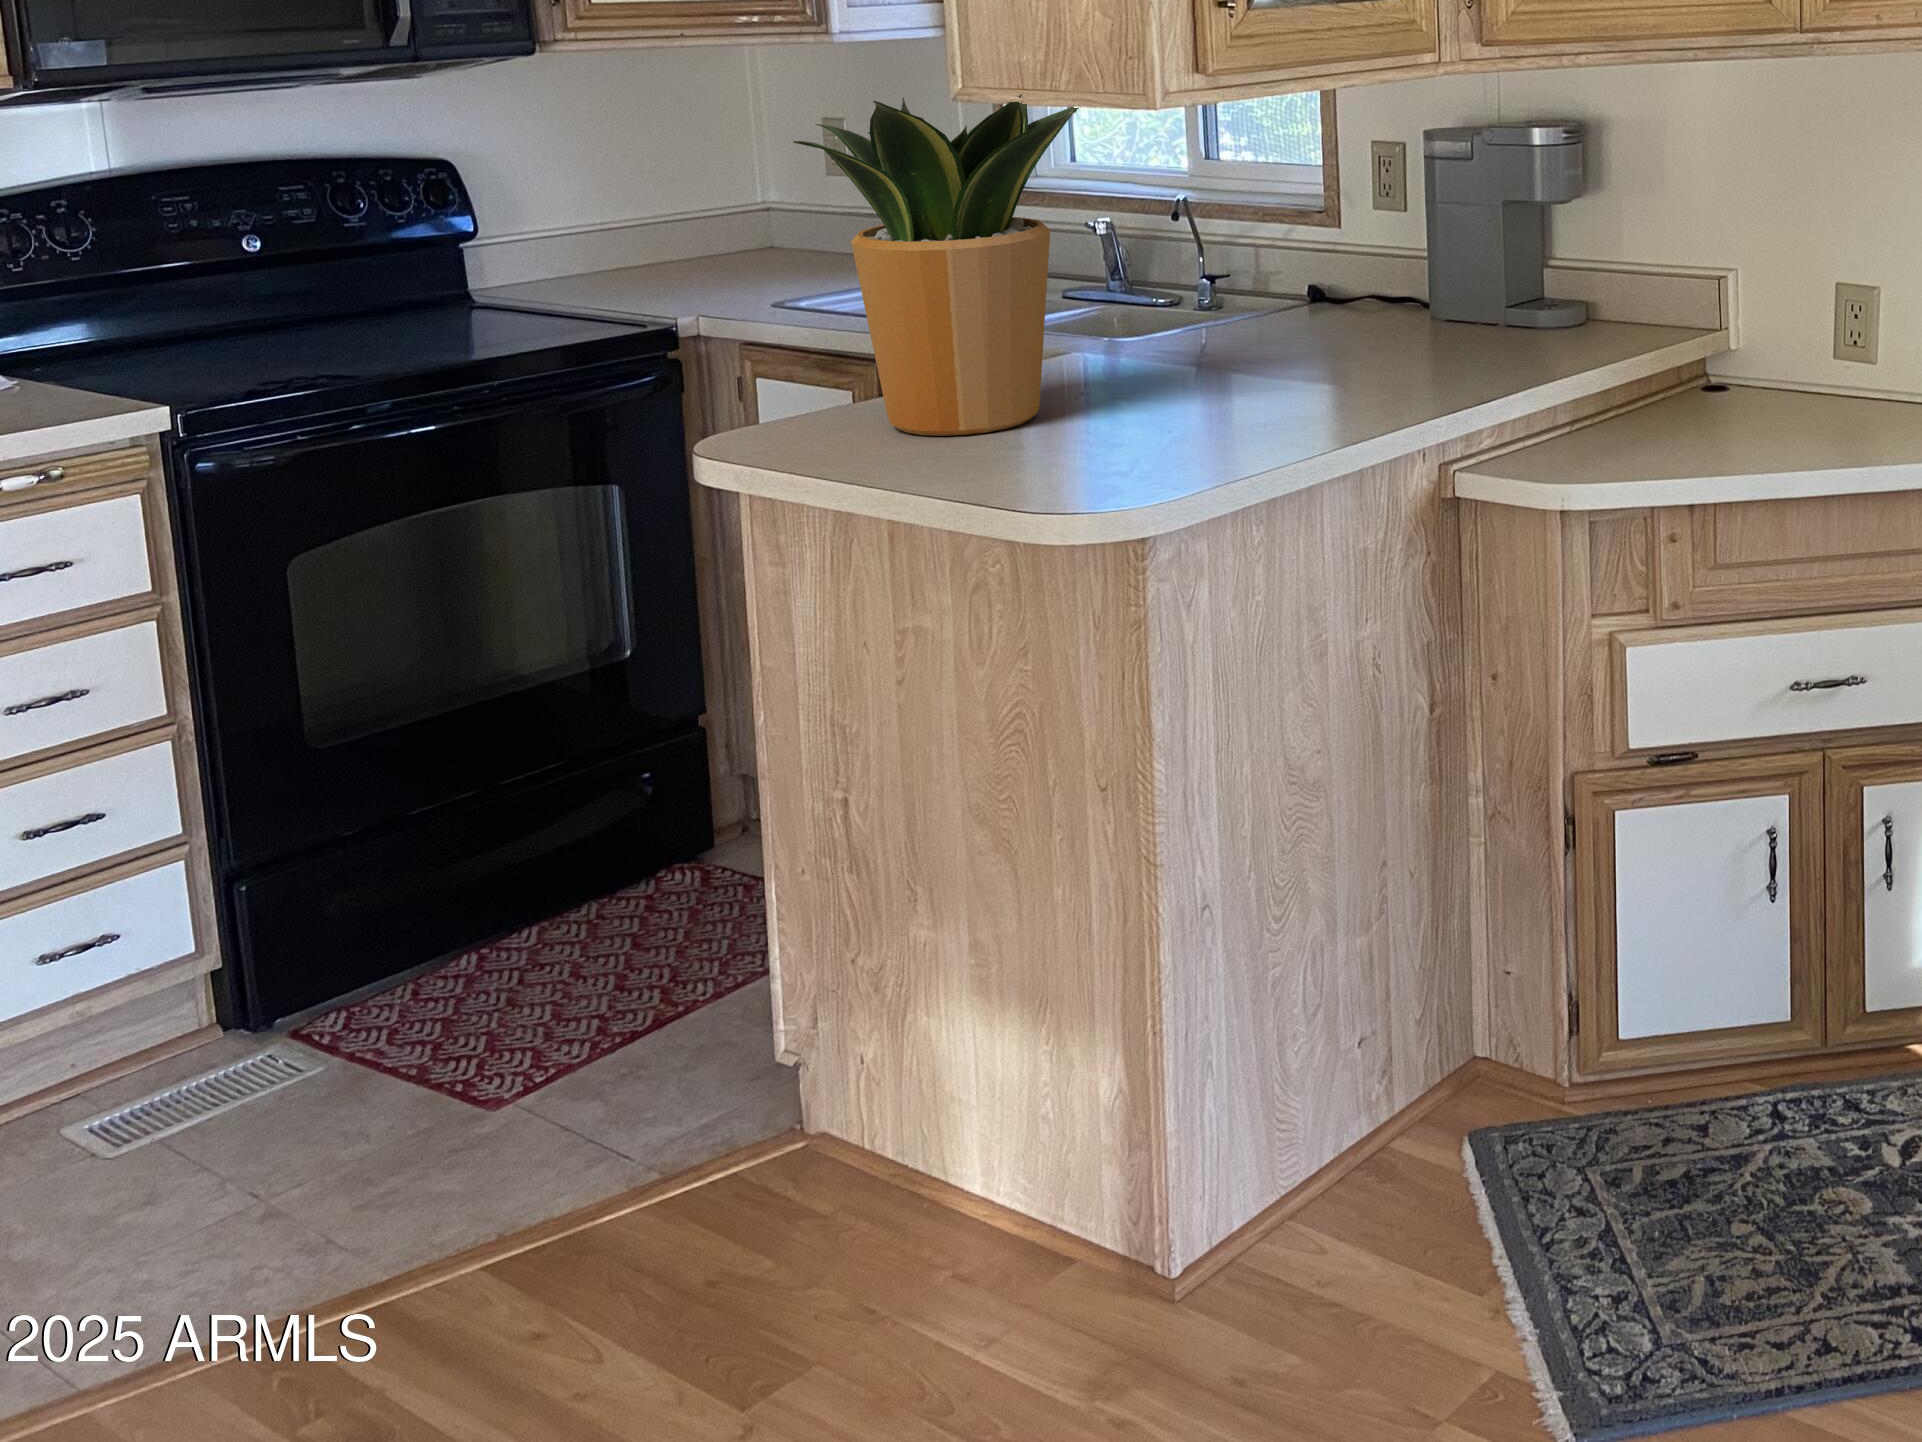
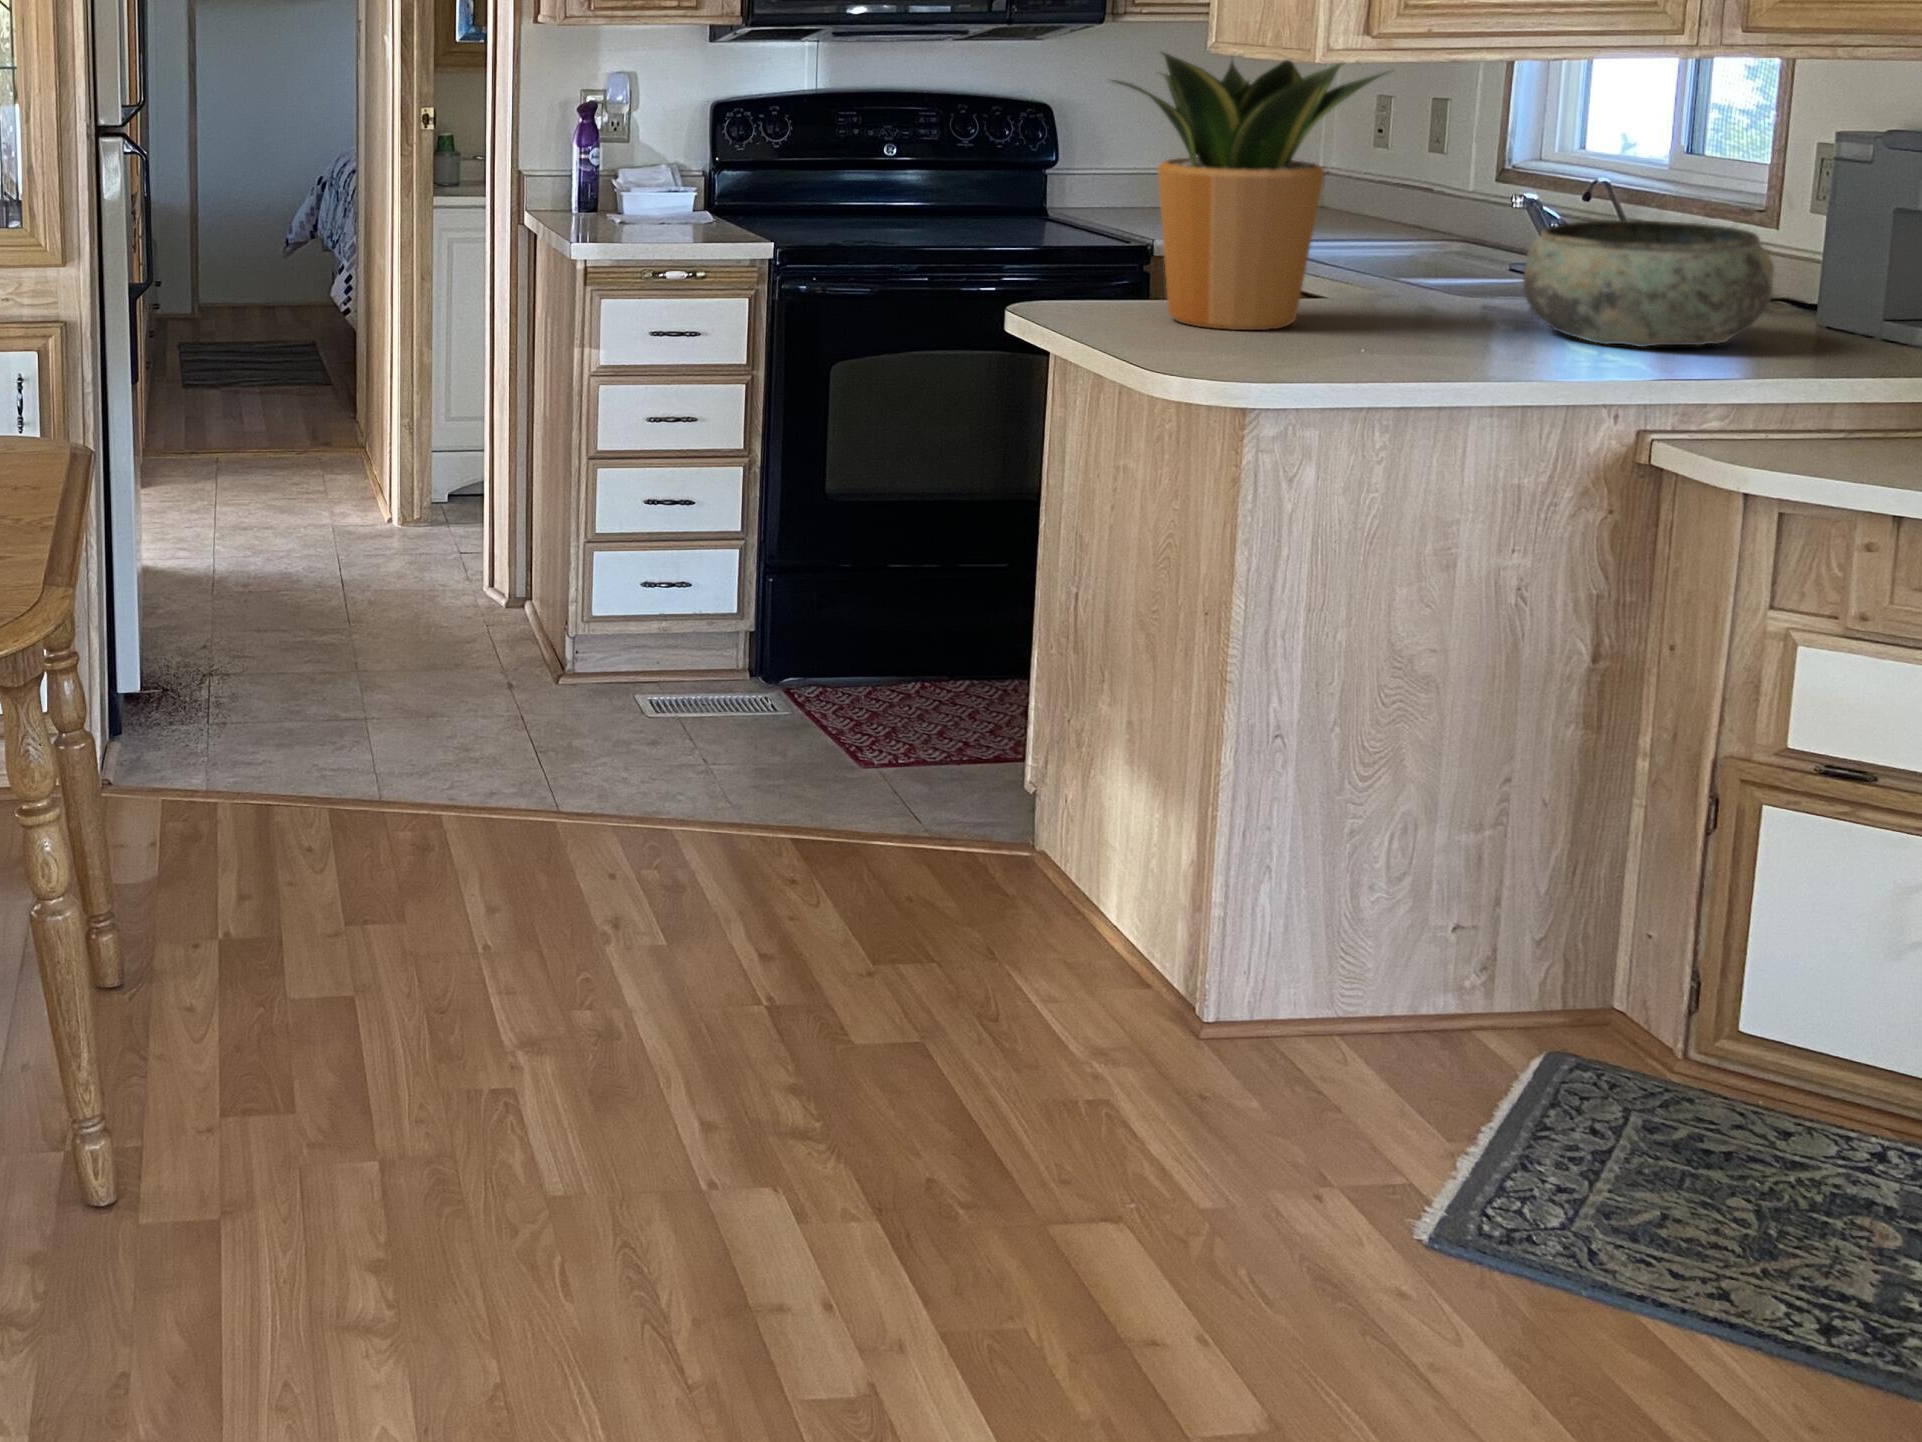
bowl: none [1237,234,1467,375] -> present [1523,220,1774,347]

